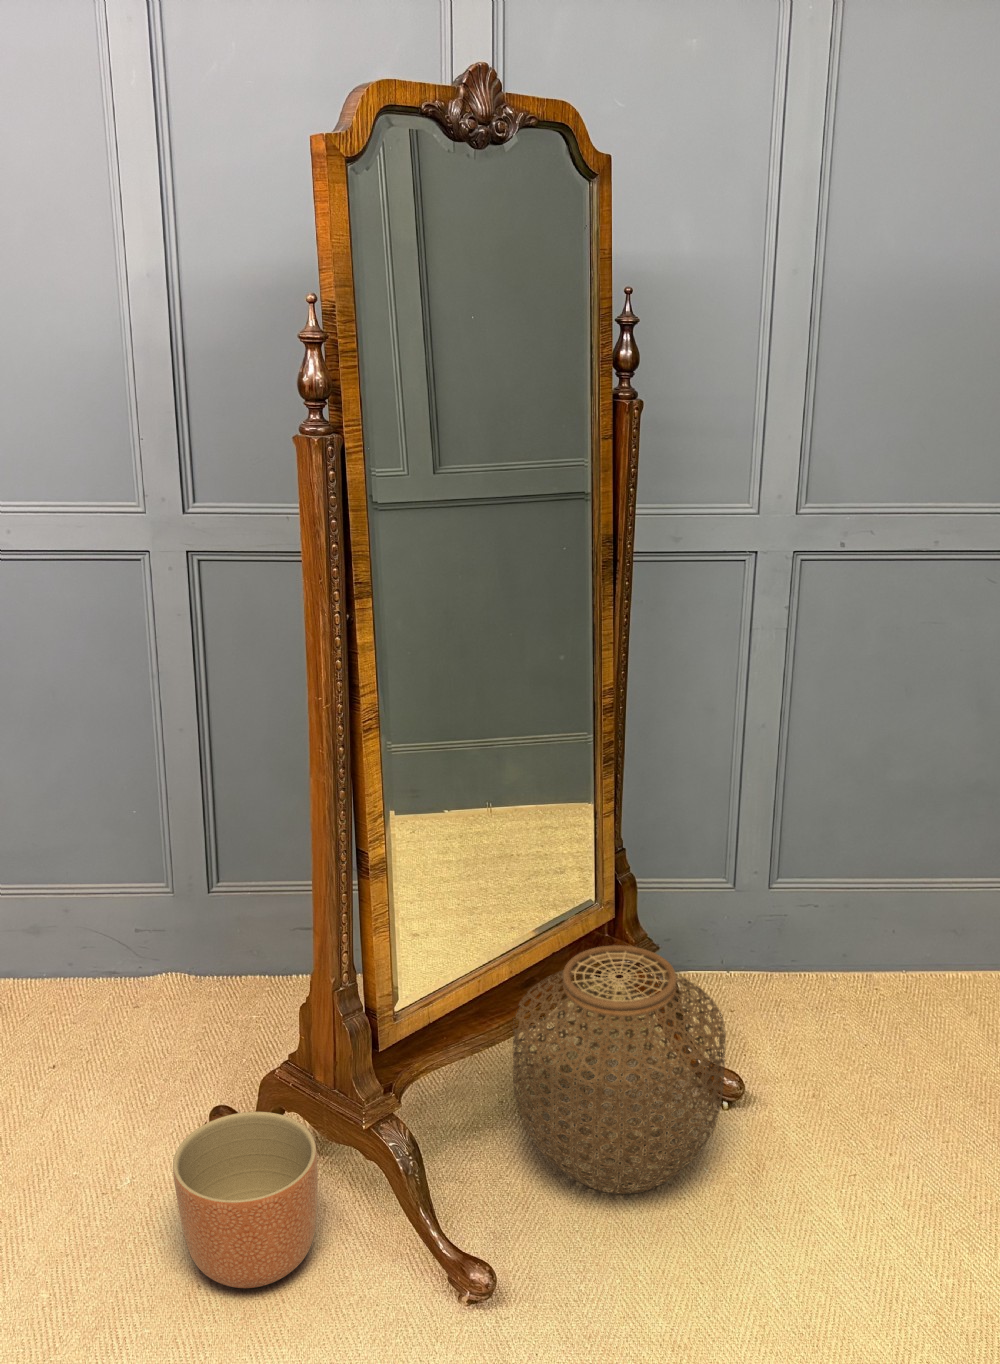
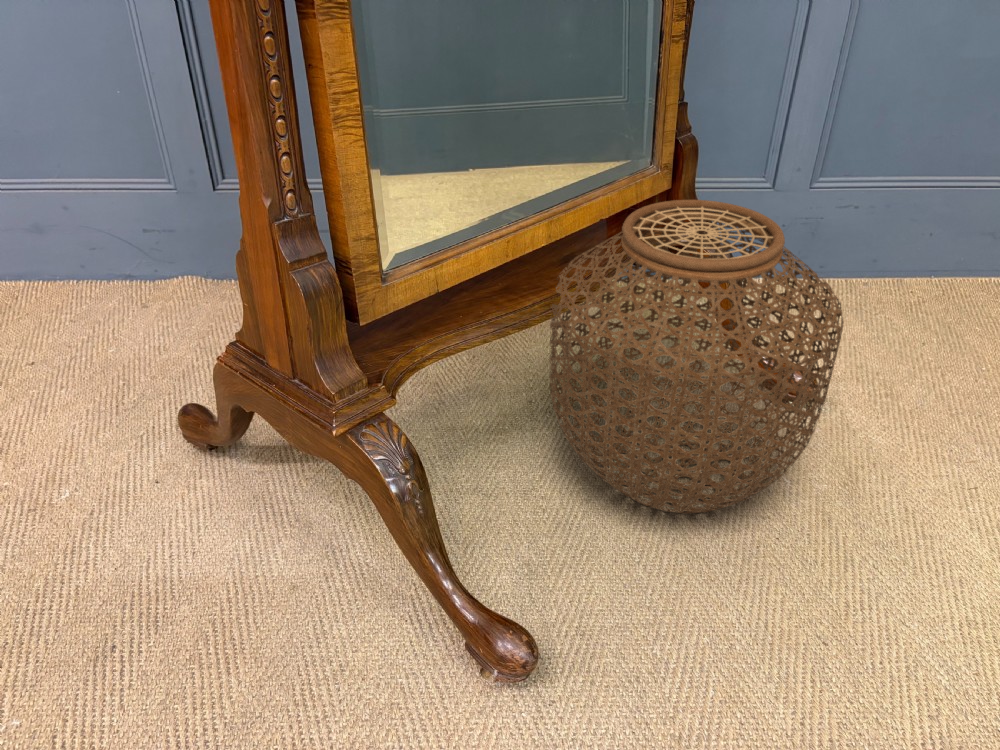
planter: present [173,1112,318,1288] -> none [54,412,285,649]

